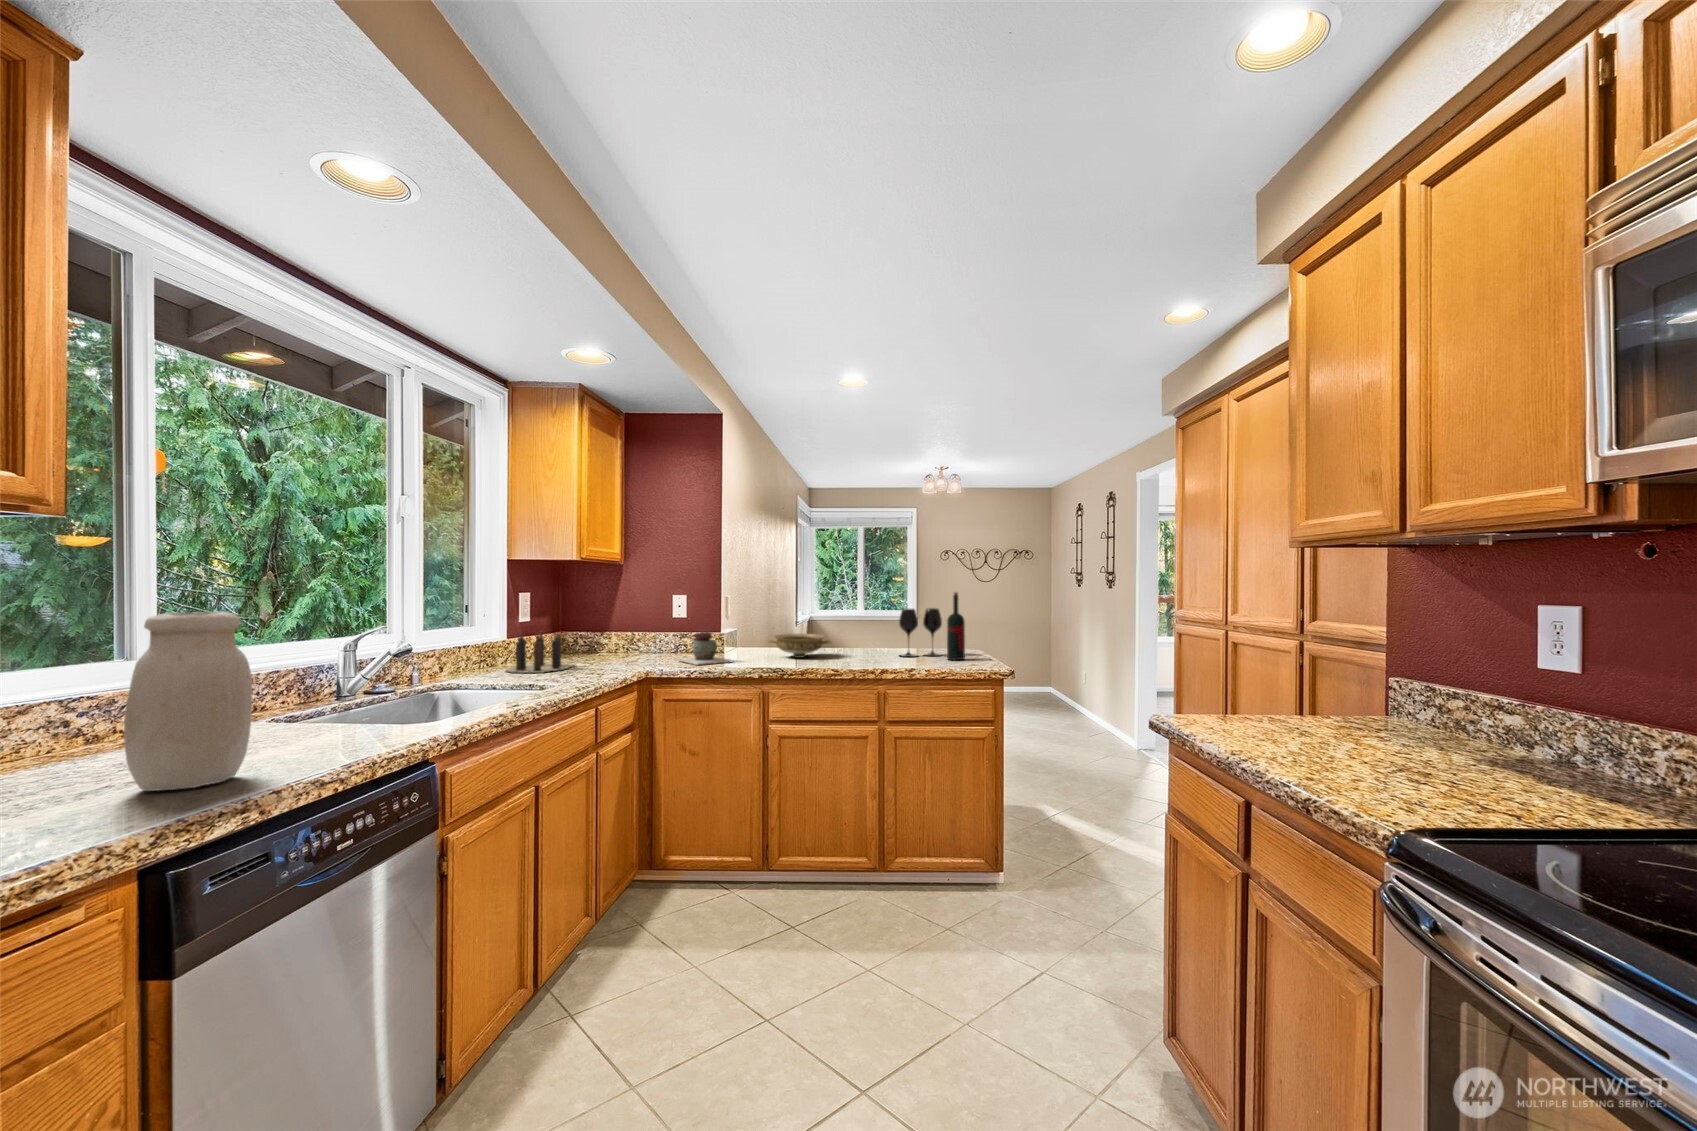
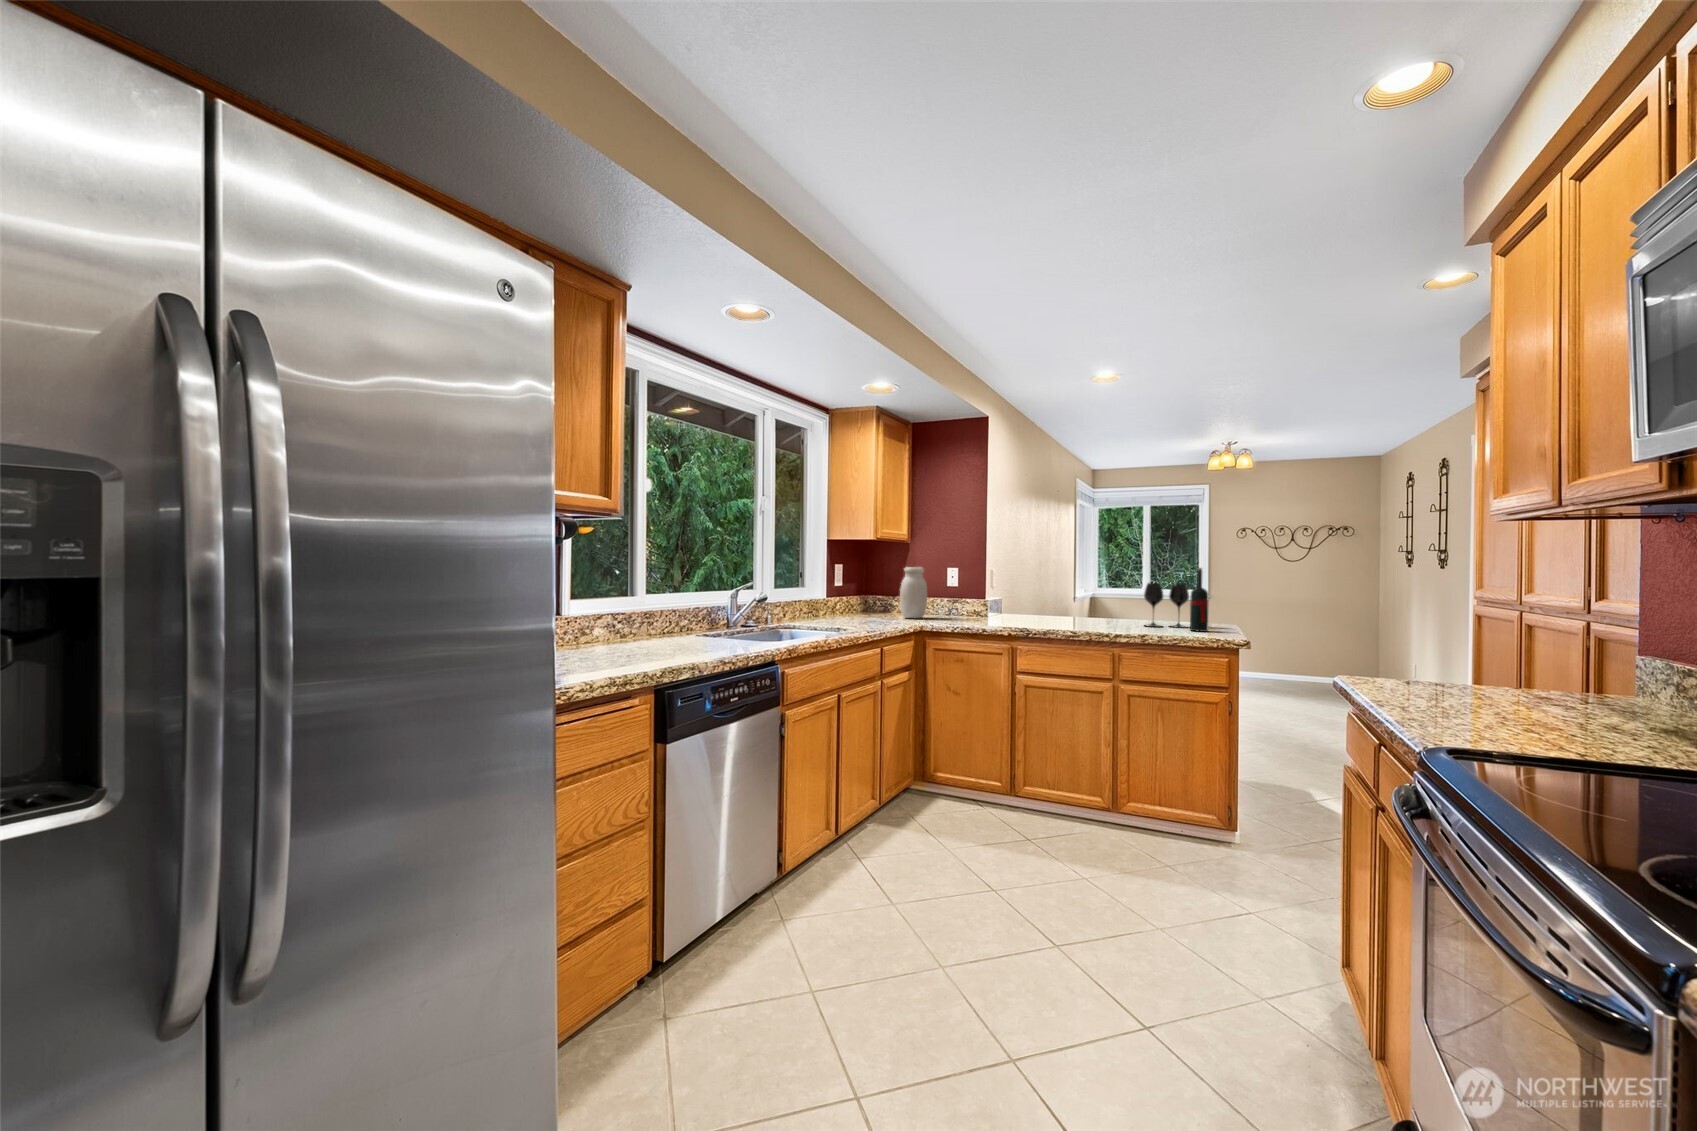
jar: present [124,612,253,791] -> present [900,567,927,618]
succulent plant: present [678,631,732,665] -> none [946,596,990,623]
candle: present [507,632,574,673] -> none [816,592,872,622]
ceramic bowl: present [769,634,831,658] -> none [1021,602,1079,623]

